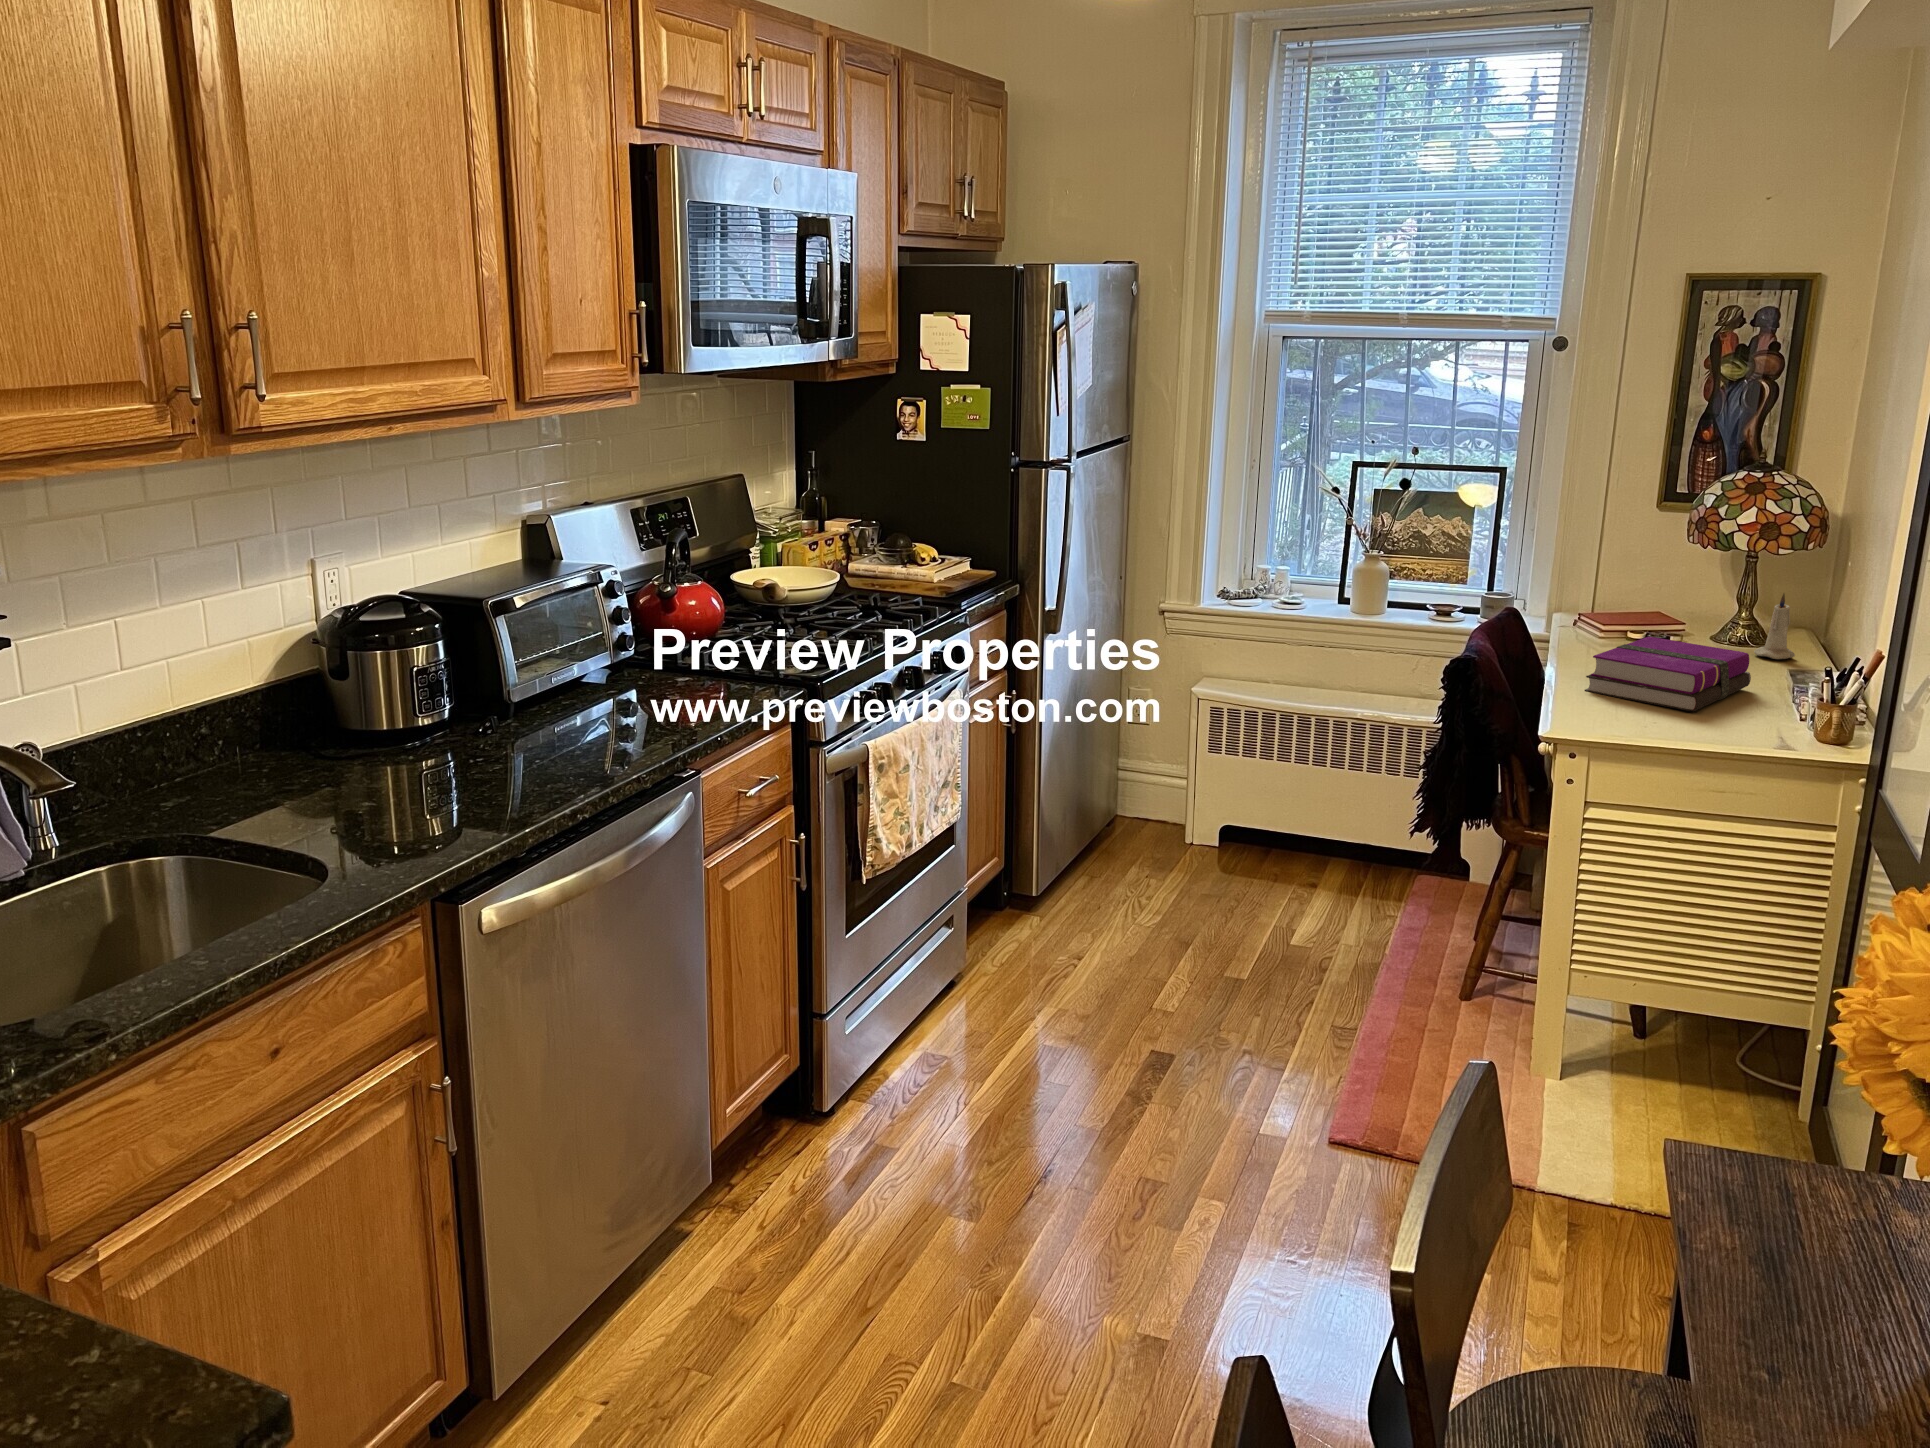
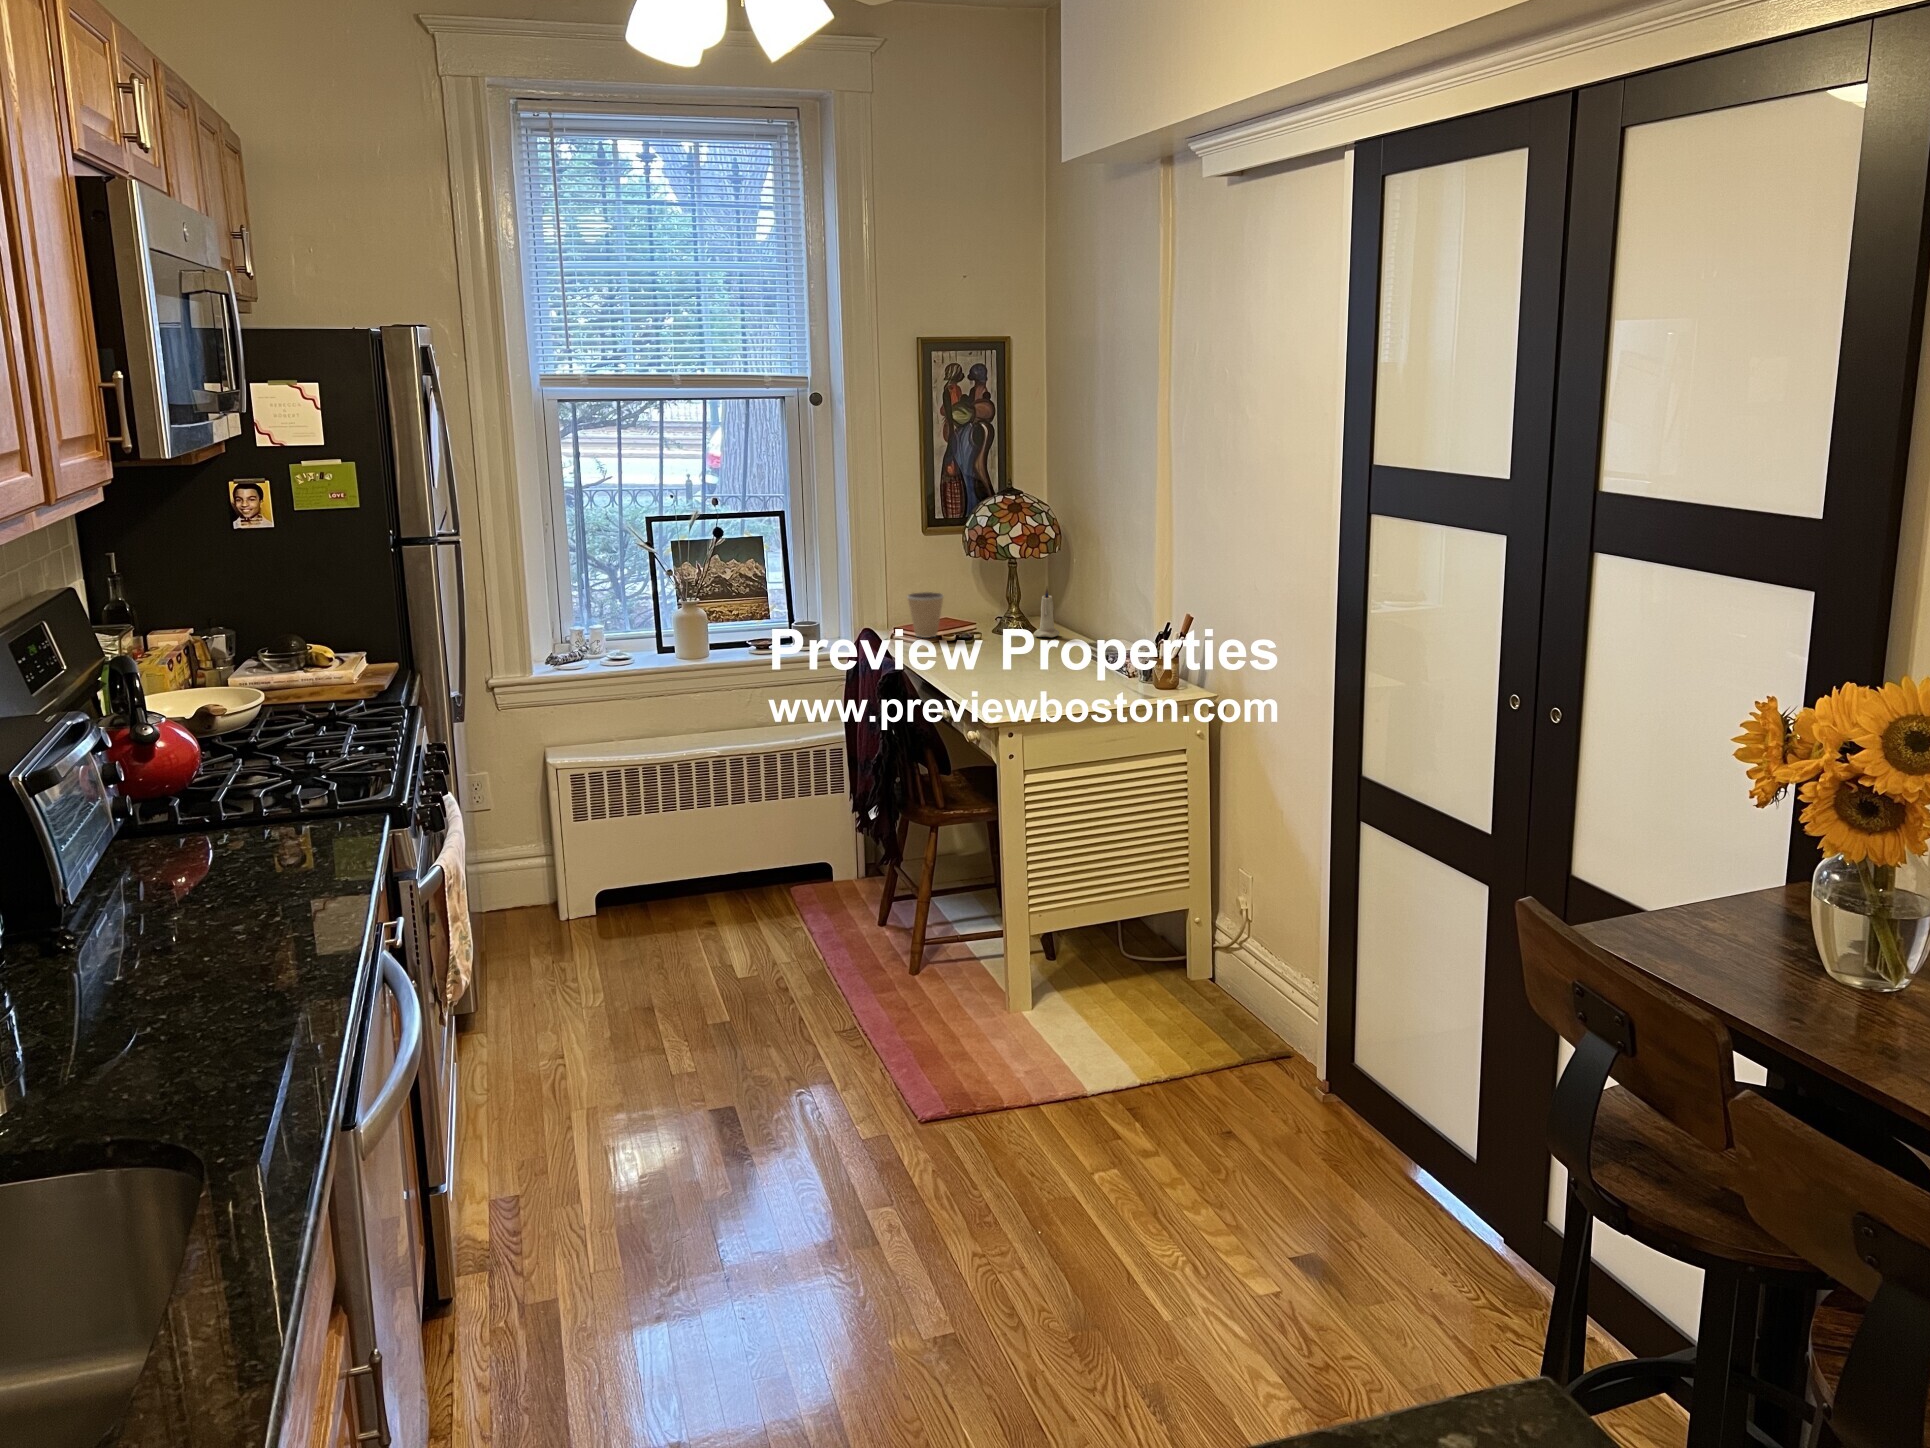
coffee cup: none [1591,578,1641,633] -> present [907,592,943,638]
hardback book: present [1585,637,1751,711] -> none [977,632,1068,682]

